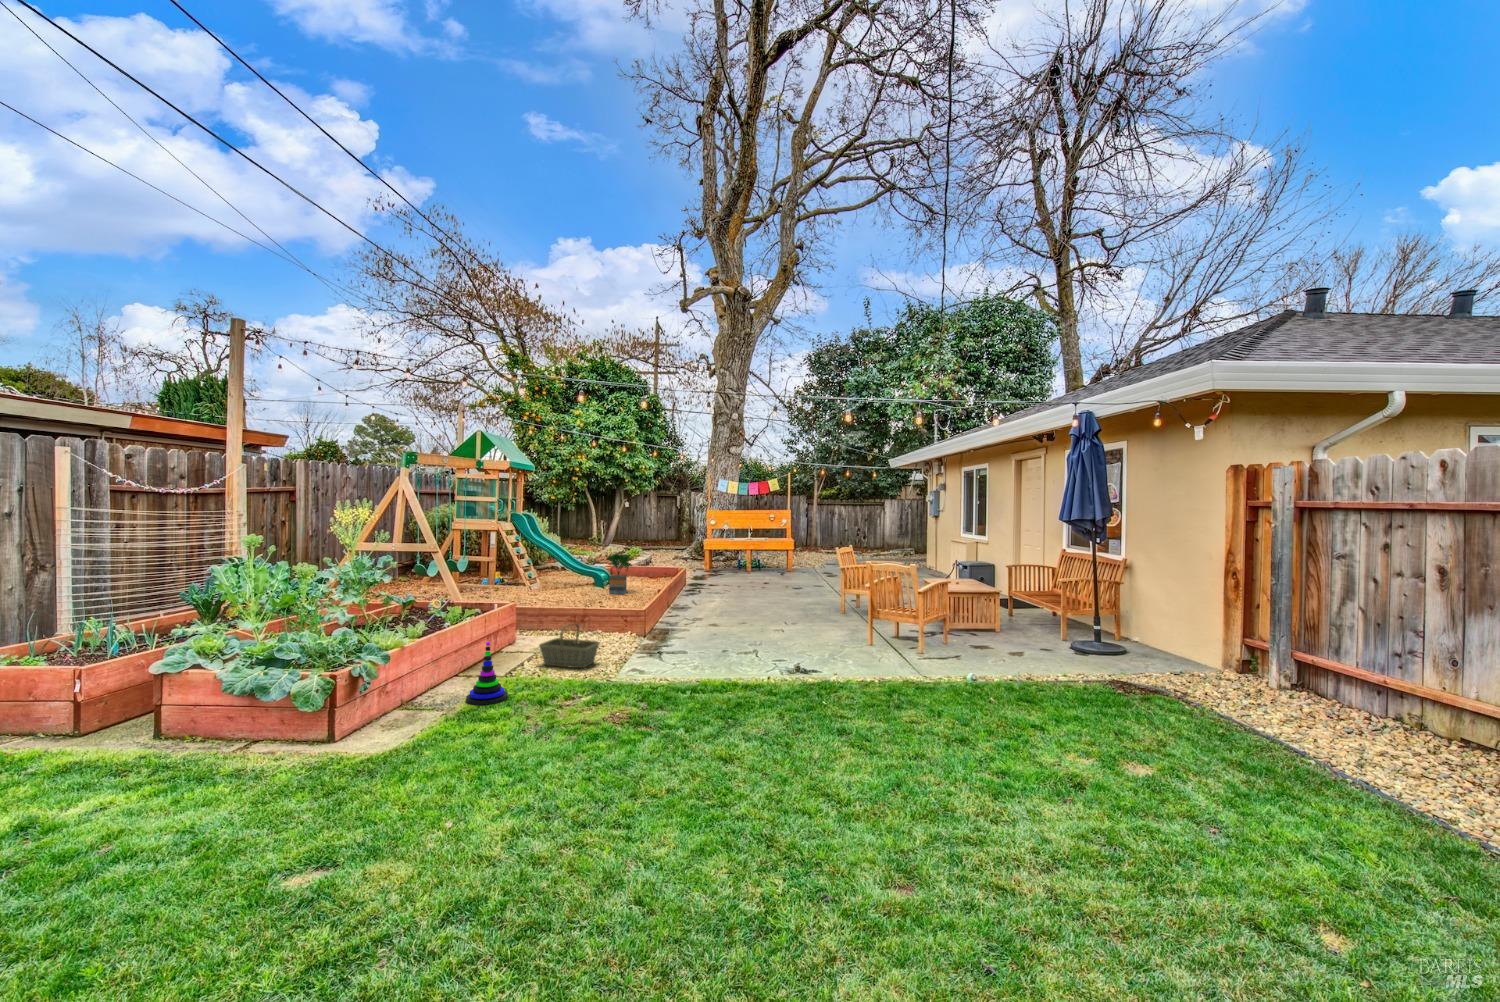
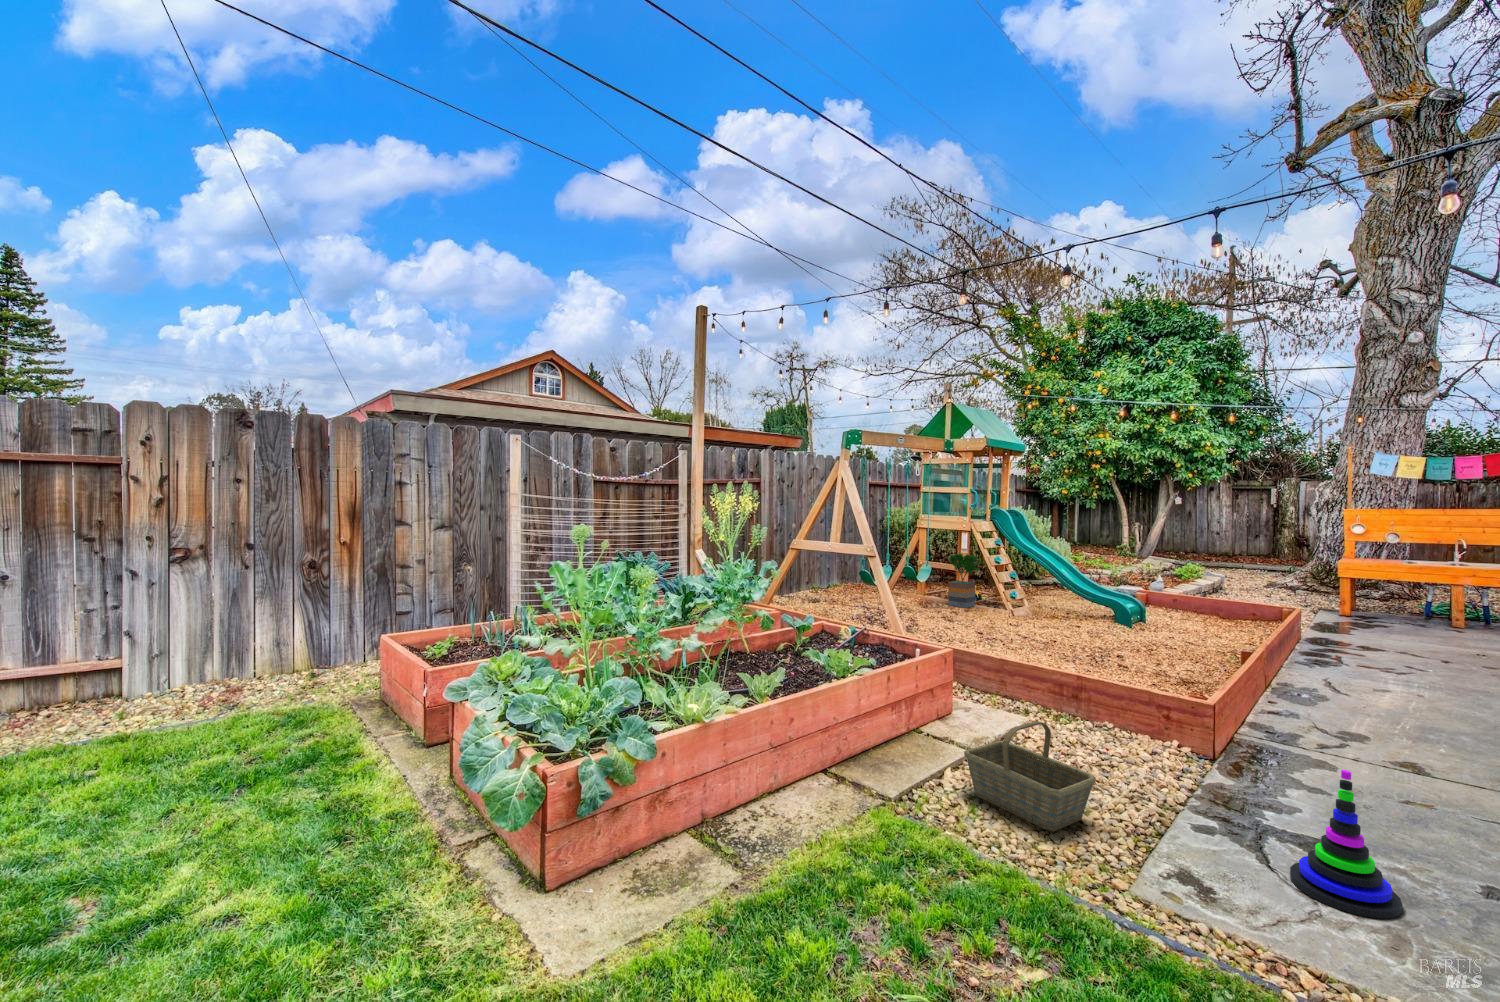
potted tree: present [607,554,632,594] -> present [948,553,982,608]
stacking toy: present [466,642,508,705] -> present [1290,770,1402,919]

